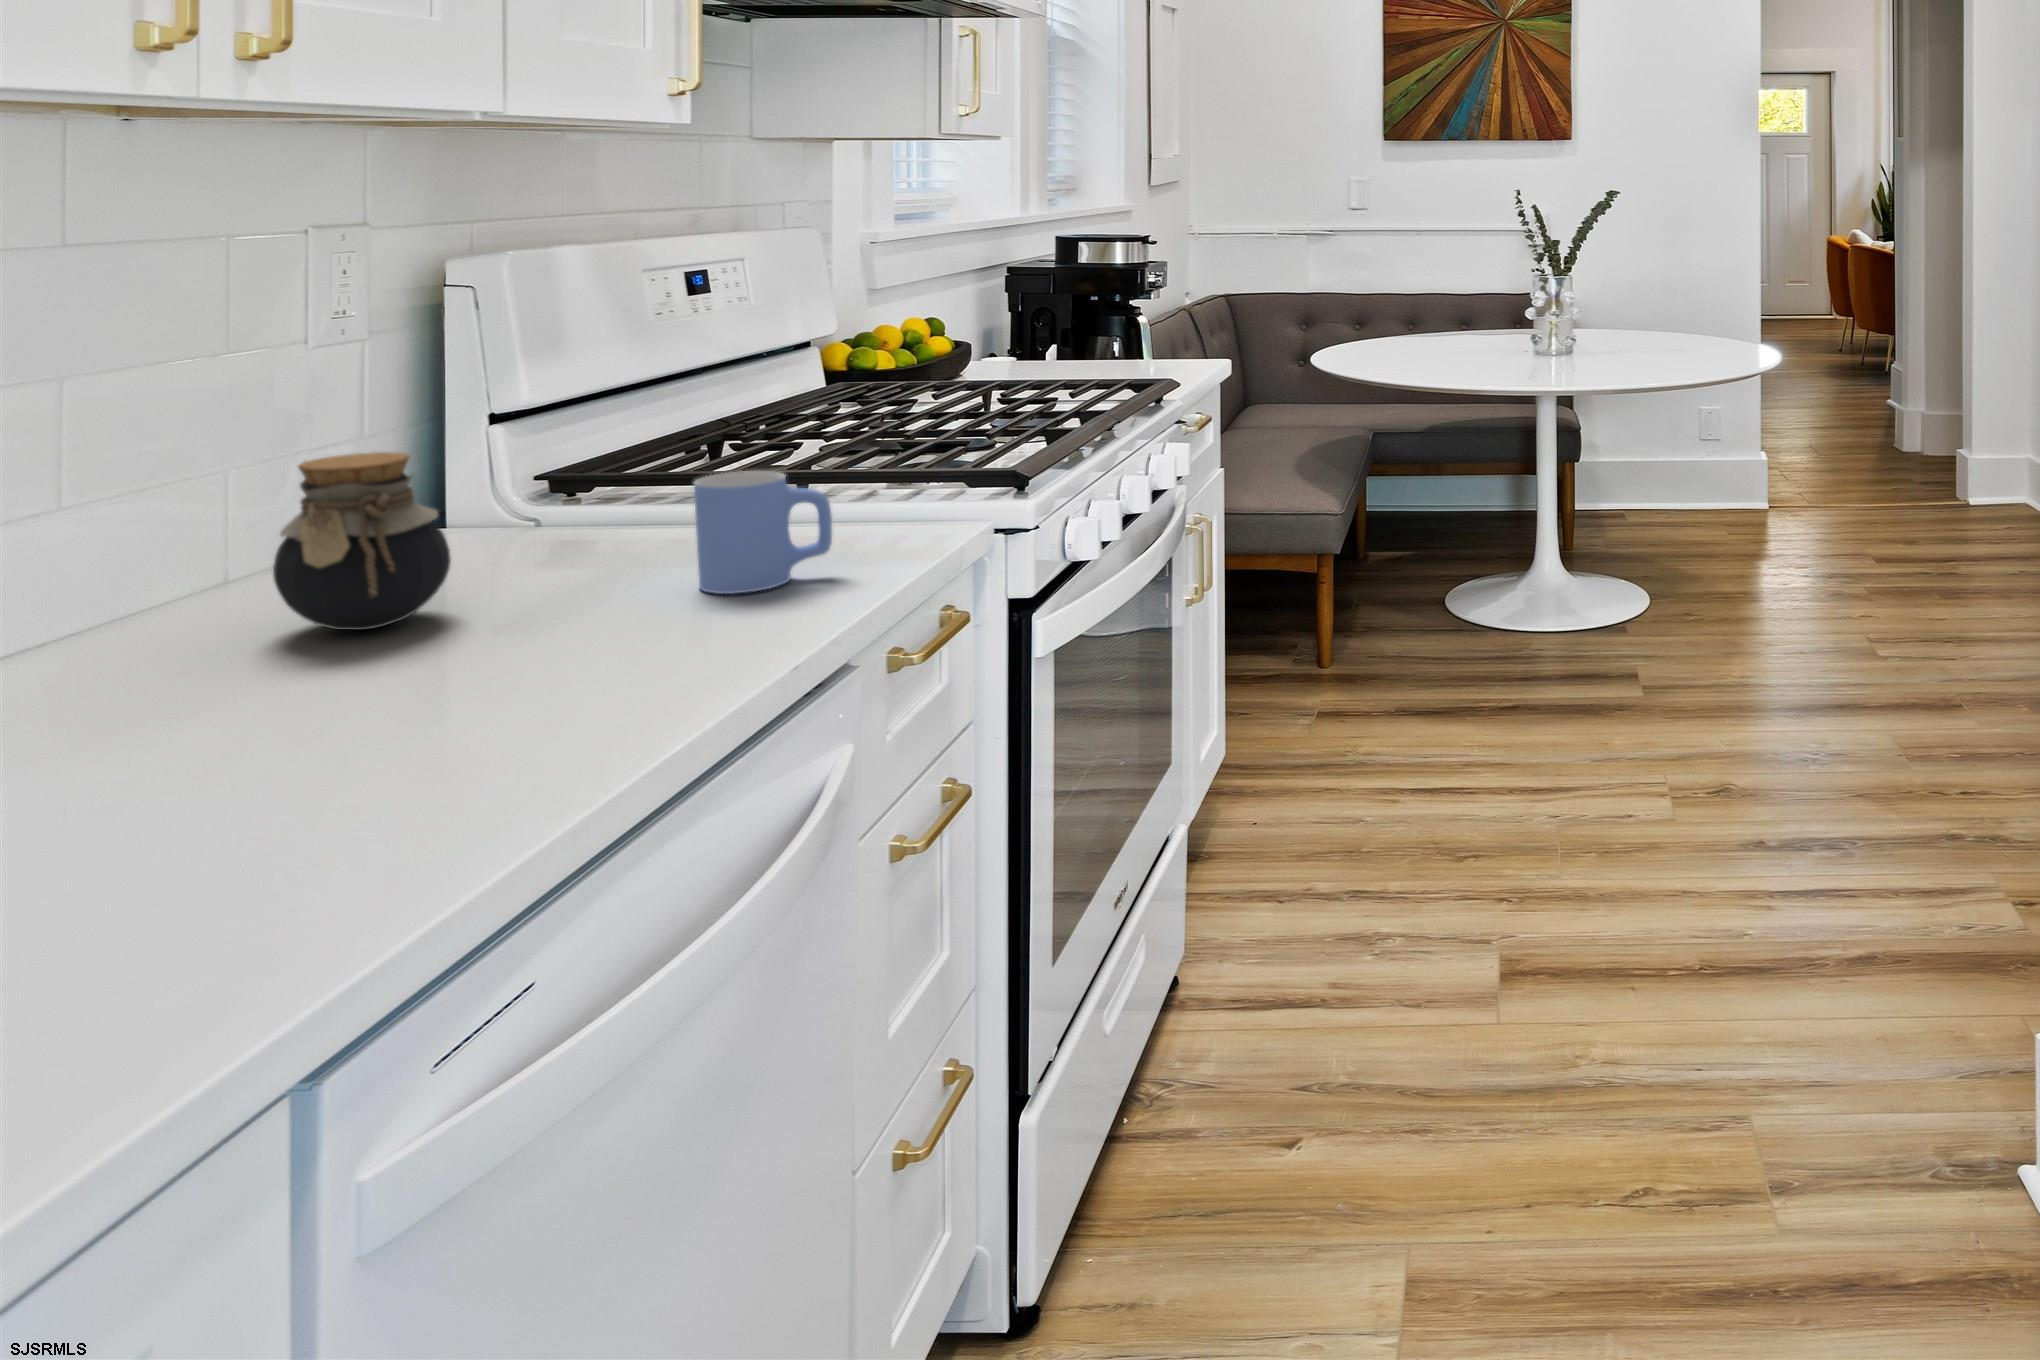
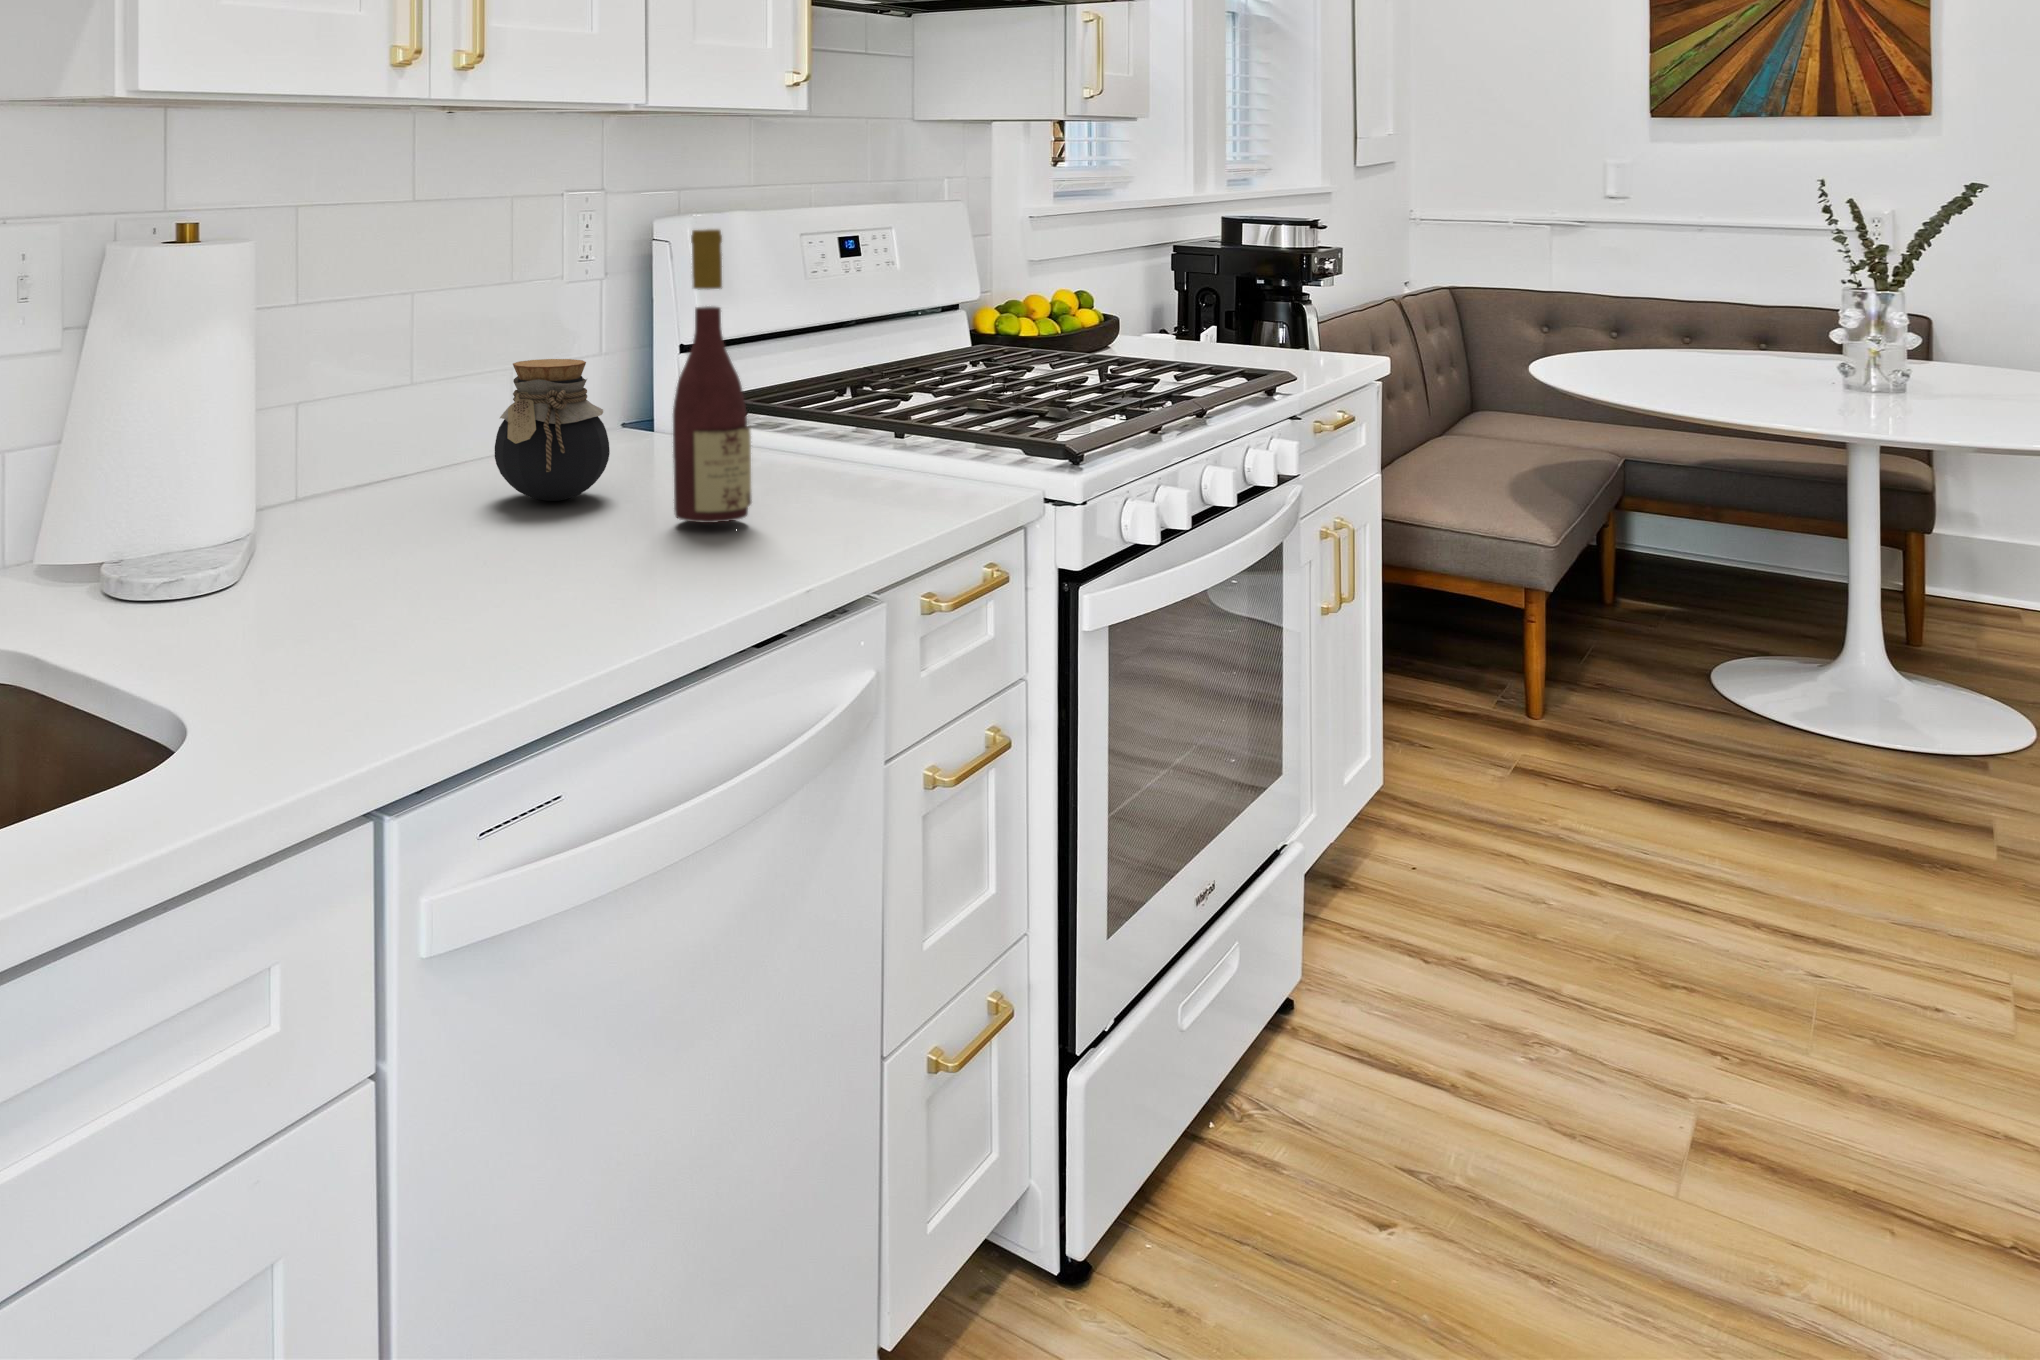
wine bottle: none [550,296,664,643] -> present [673,229,752,523]
mug: present [694,471,832,594] -> none [791,400,904,510]

